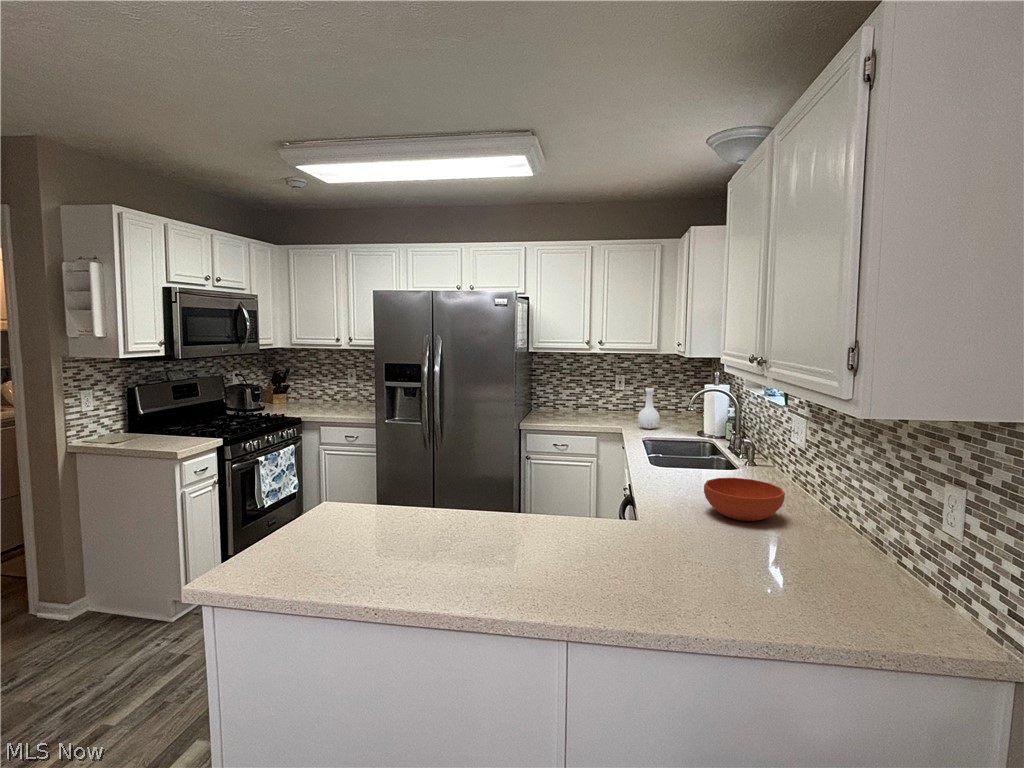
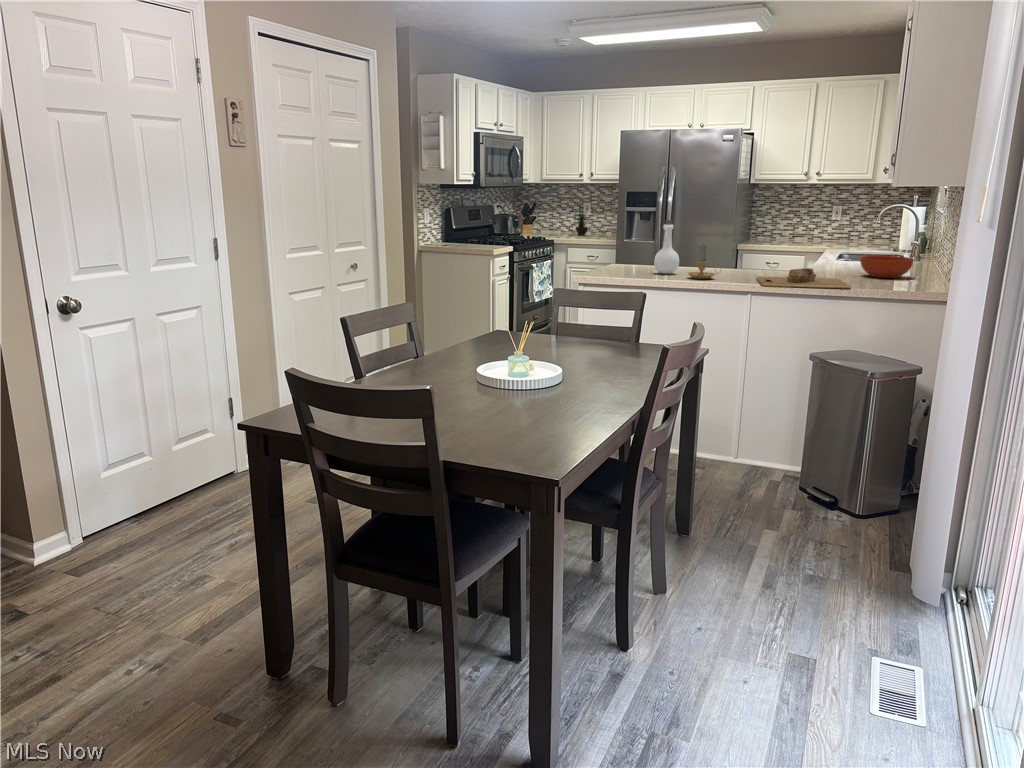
potted plant: none [329,362,353,408] -> present [576,209,588,235]
bottle: present [638,384,660,429] -> present [654,220,679,274]
candle: none [435,493,497,563] -> present [688,244,717,279]
cutting board: none [559,536,740,599] -> present [757,268,851,289]

